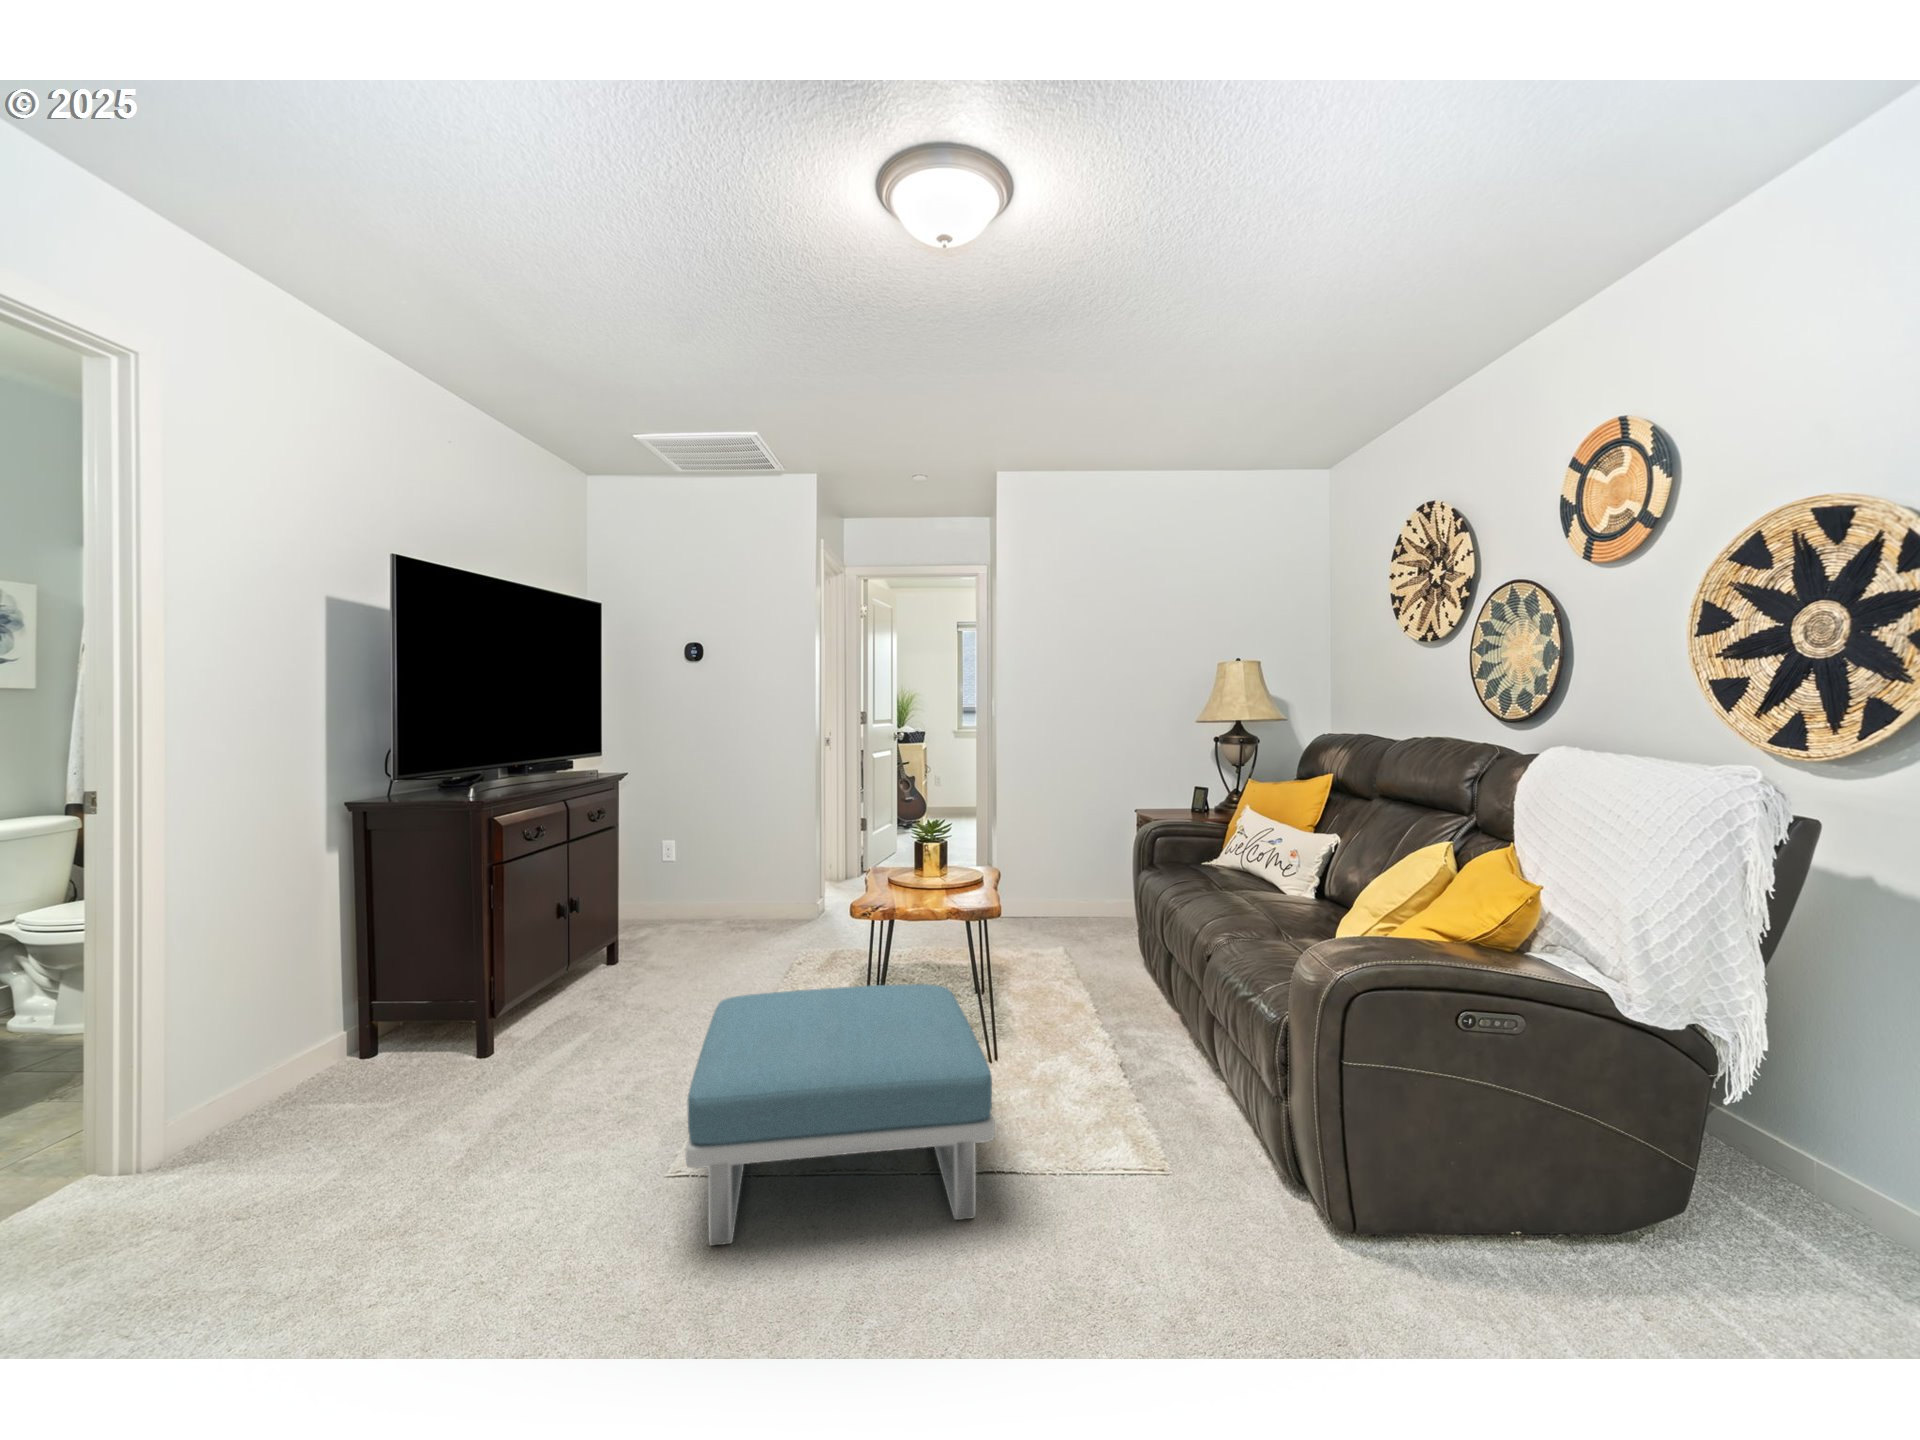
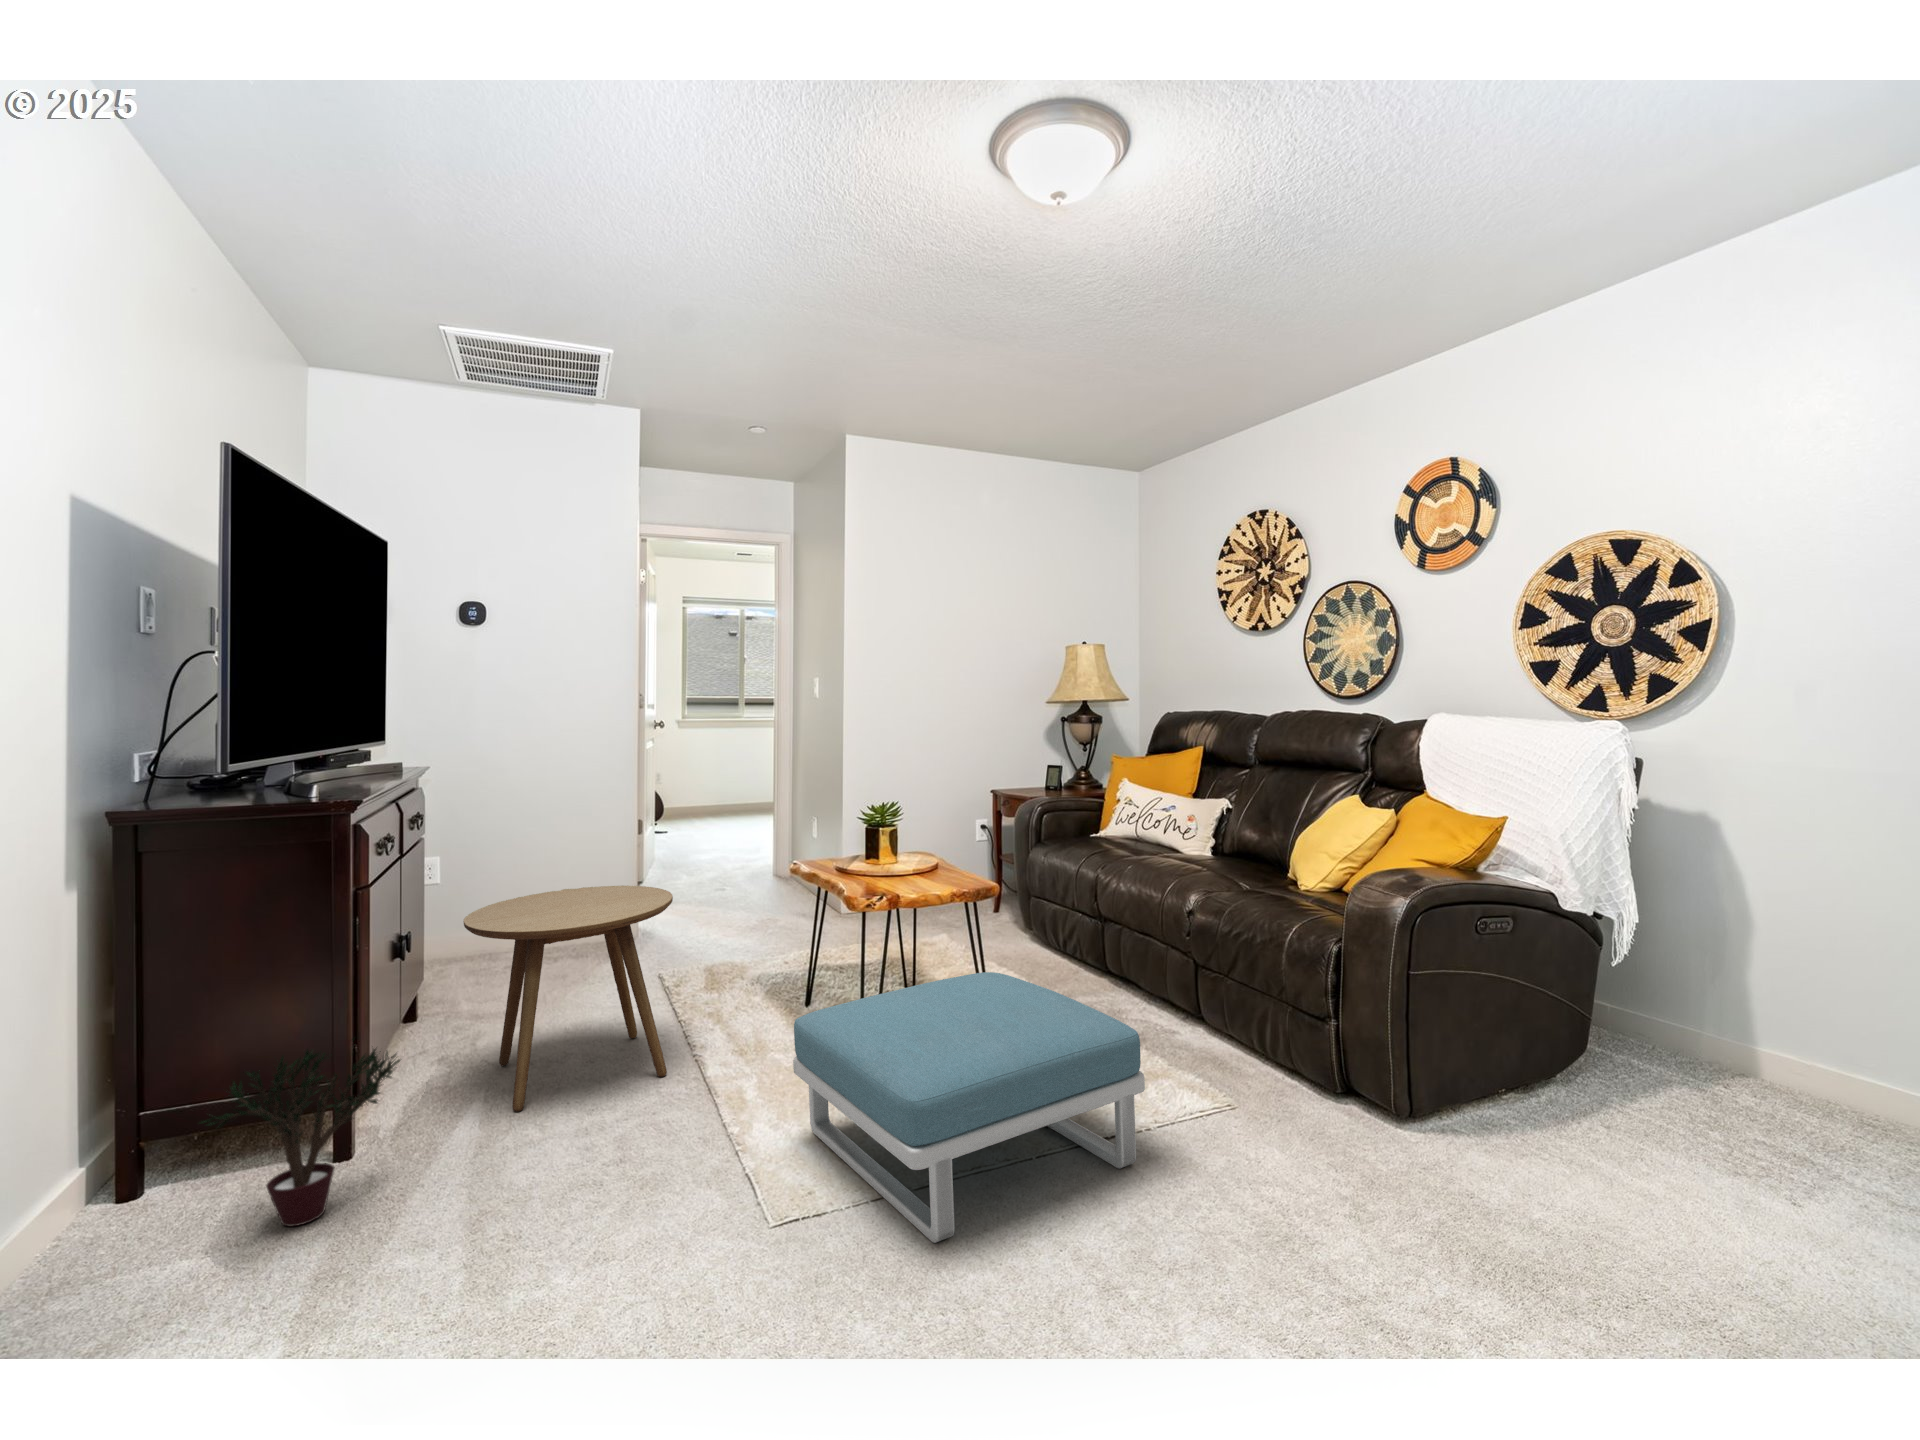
side table: none [546,859,724,1042] -> present [463,885,673,1112]
potted plant: none [271,949,448,1098] -> present [200,1038,400,1226]

